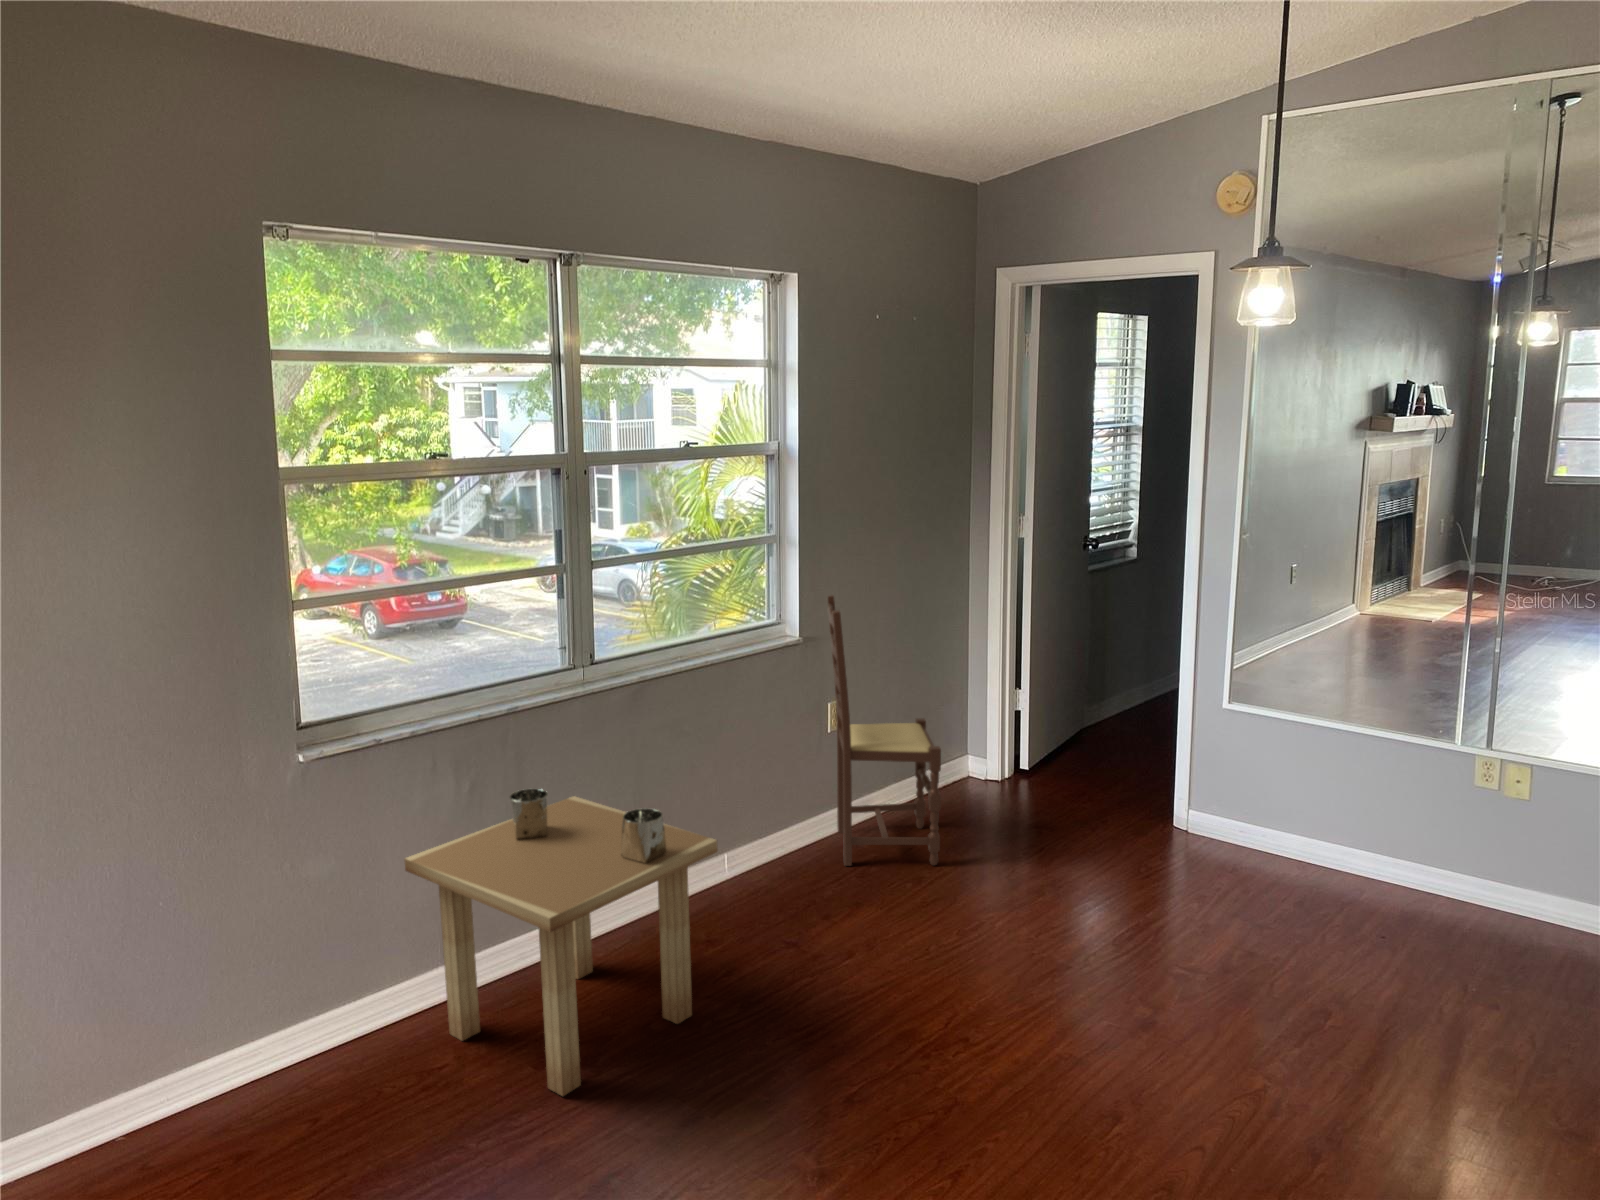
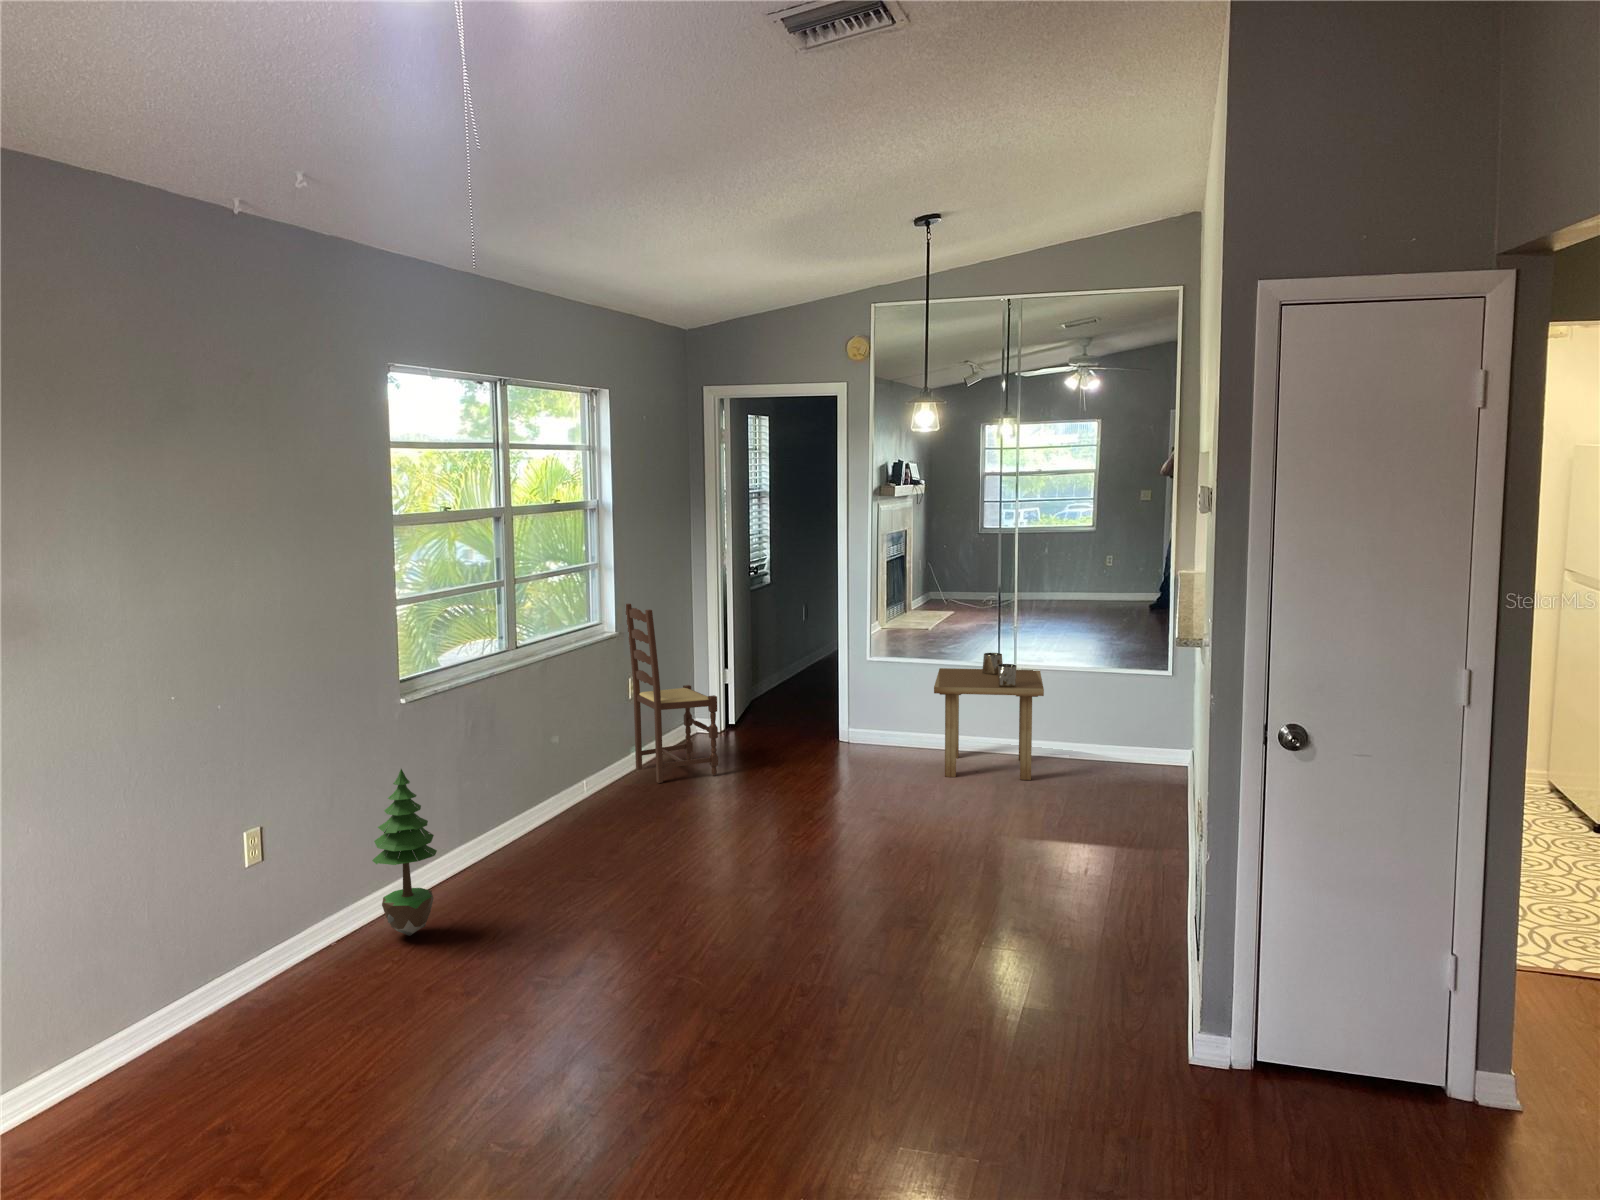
side table: present [404,789,718,1096] -> present [934,653,1044,780]
potted tree: none [180,878,288,1129] -> present [372,769,437,936]

